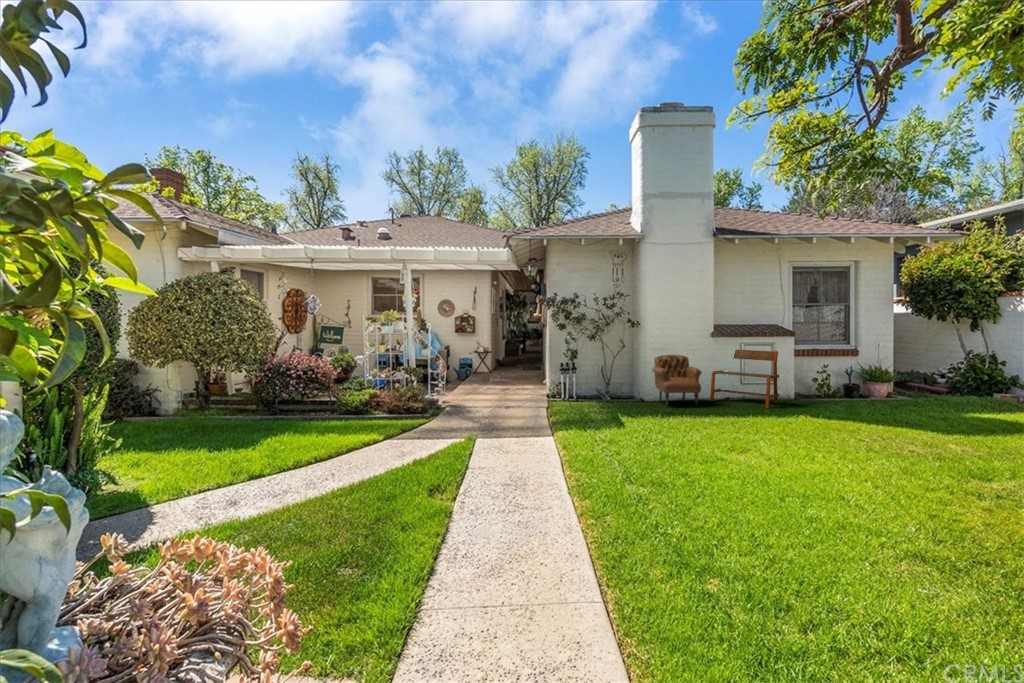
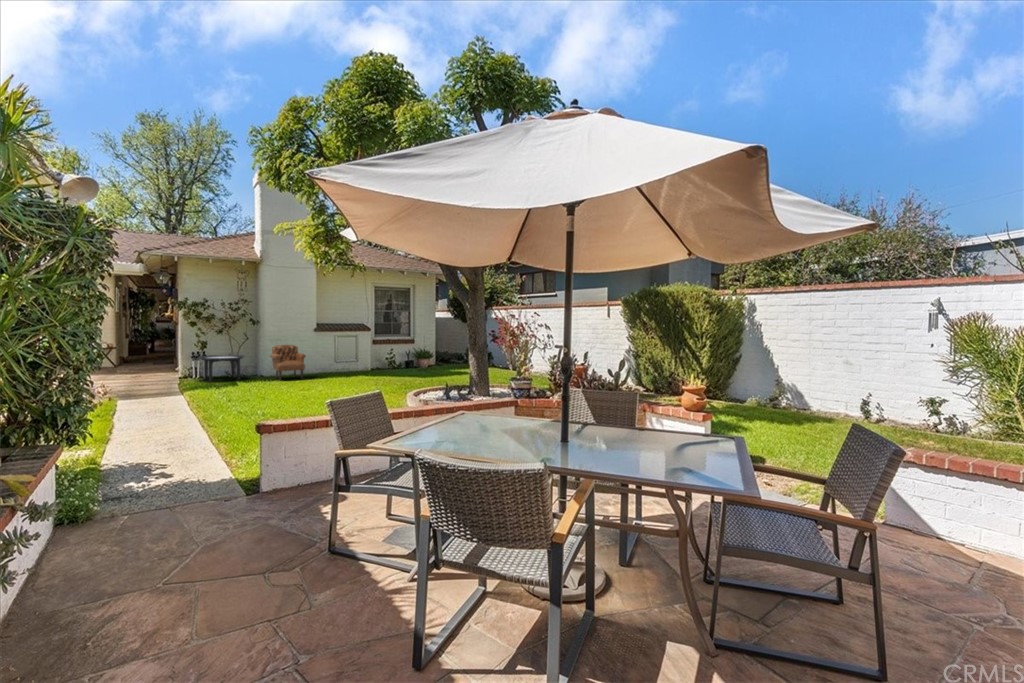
bench: present [710,350,780,408] -> none [314,340,359,378]
round table: none [567,365,620,402] -> present [199,355,244,382]

